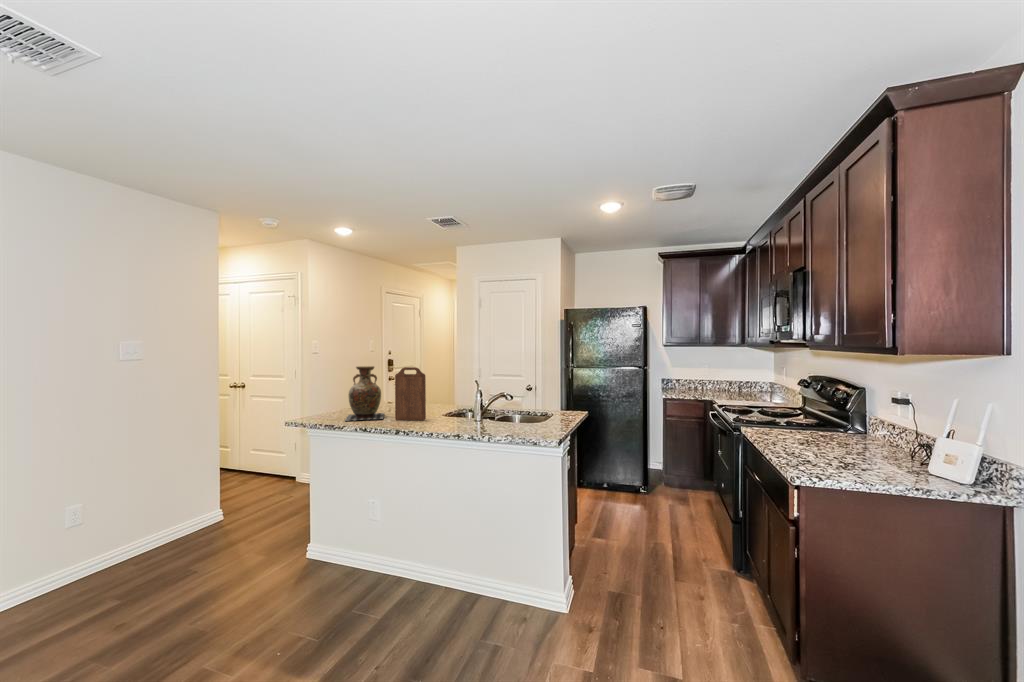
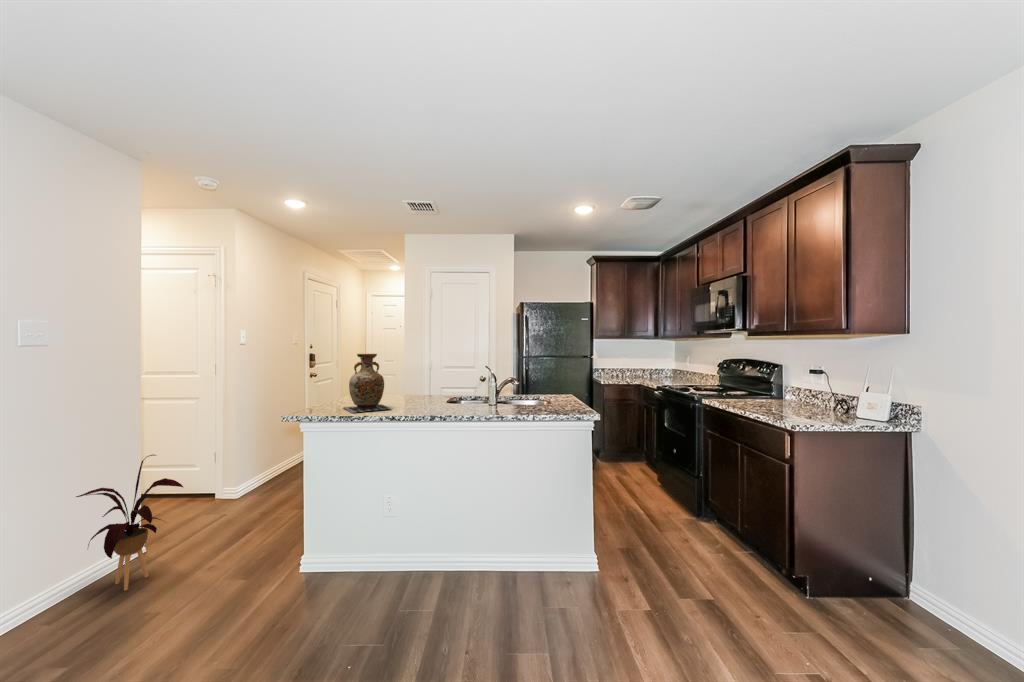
cutting board: present [395,367,426,420] -> none [405,354,438,409]
house plant: none [159,444,230,548] -> present [76,455,183,591]

